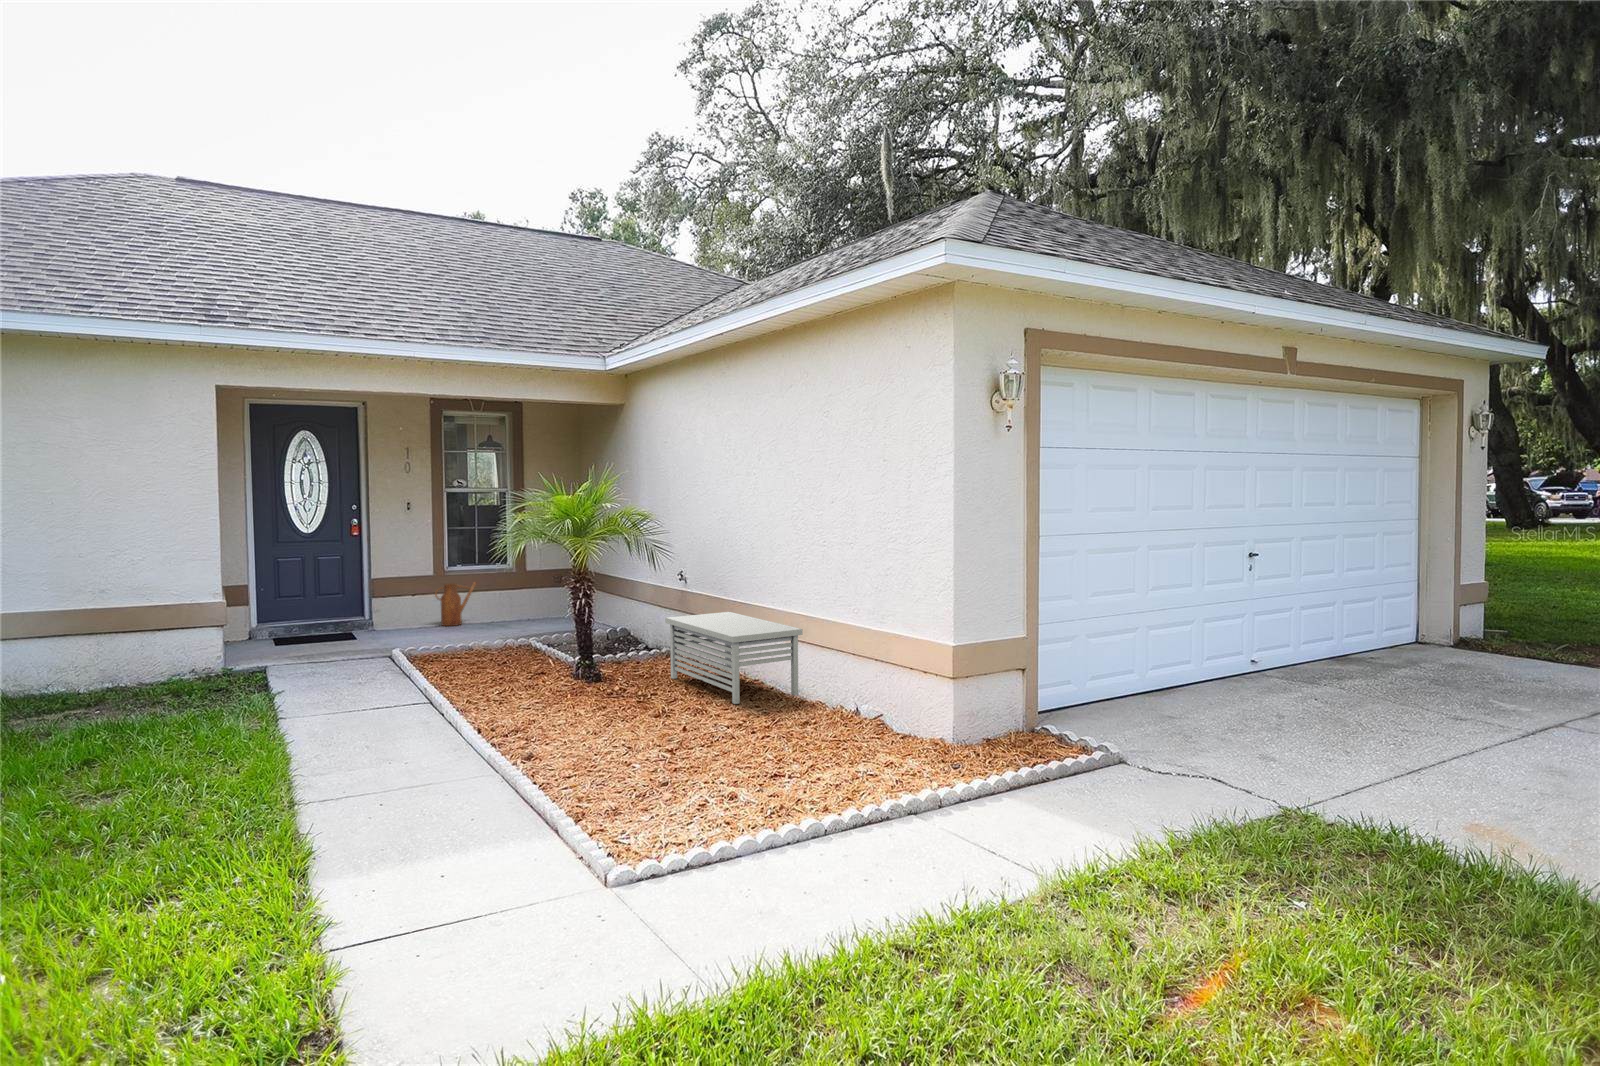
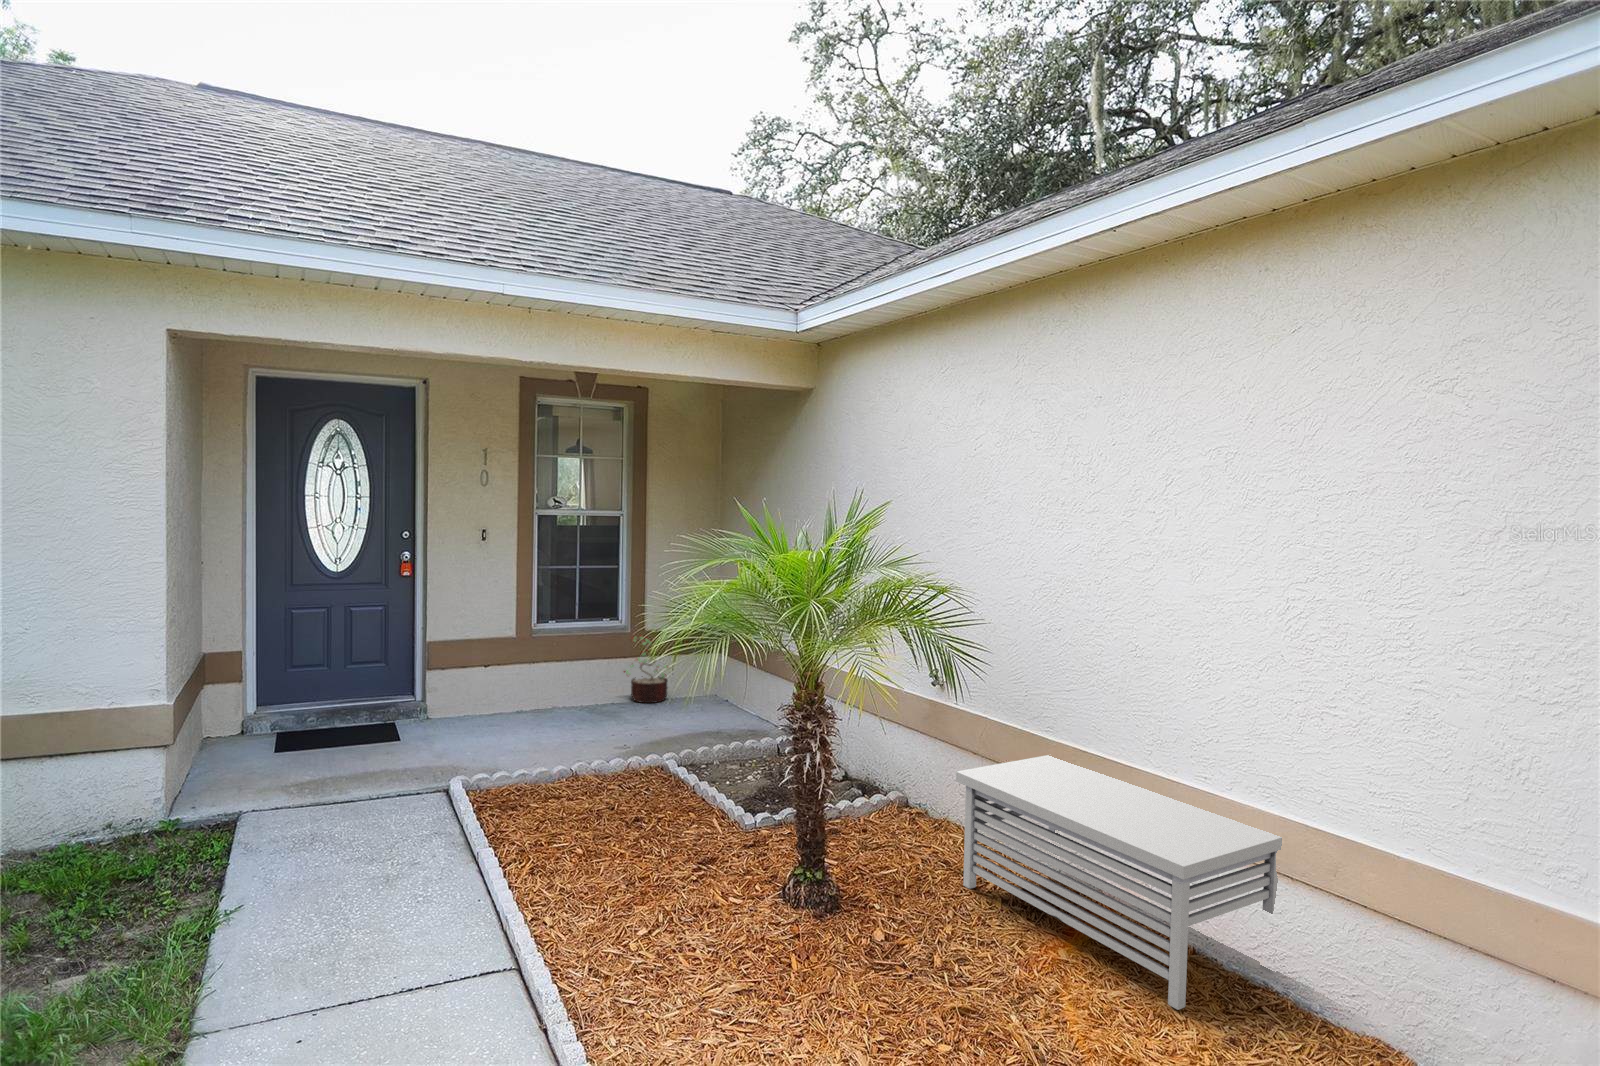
decorative plant: none [510,573,543,619] -> present [624,635,668,703]
watering can: present [435,582,476,626] -> none [518,647,578,714]

